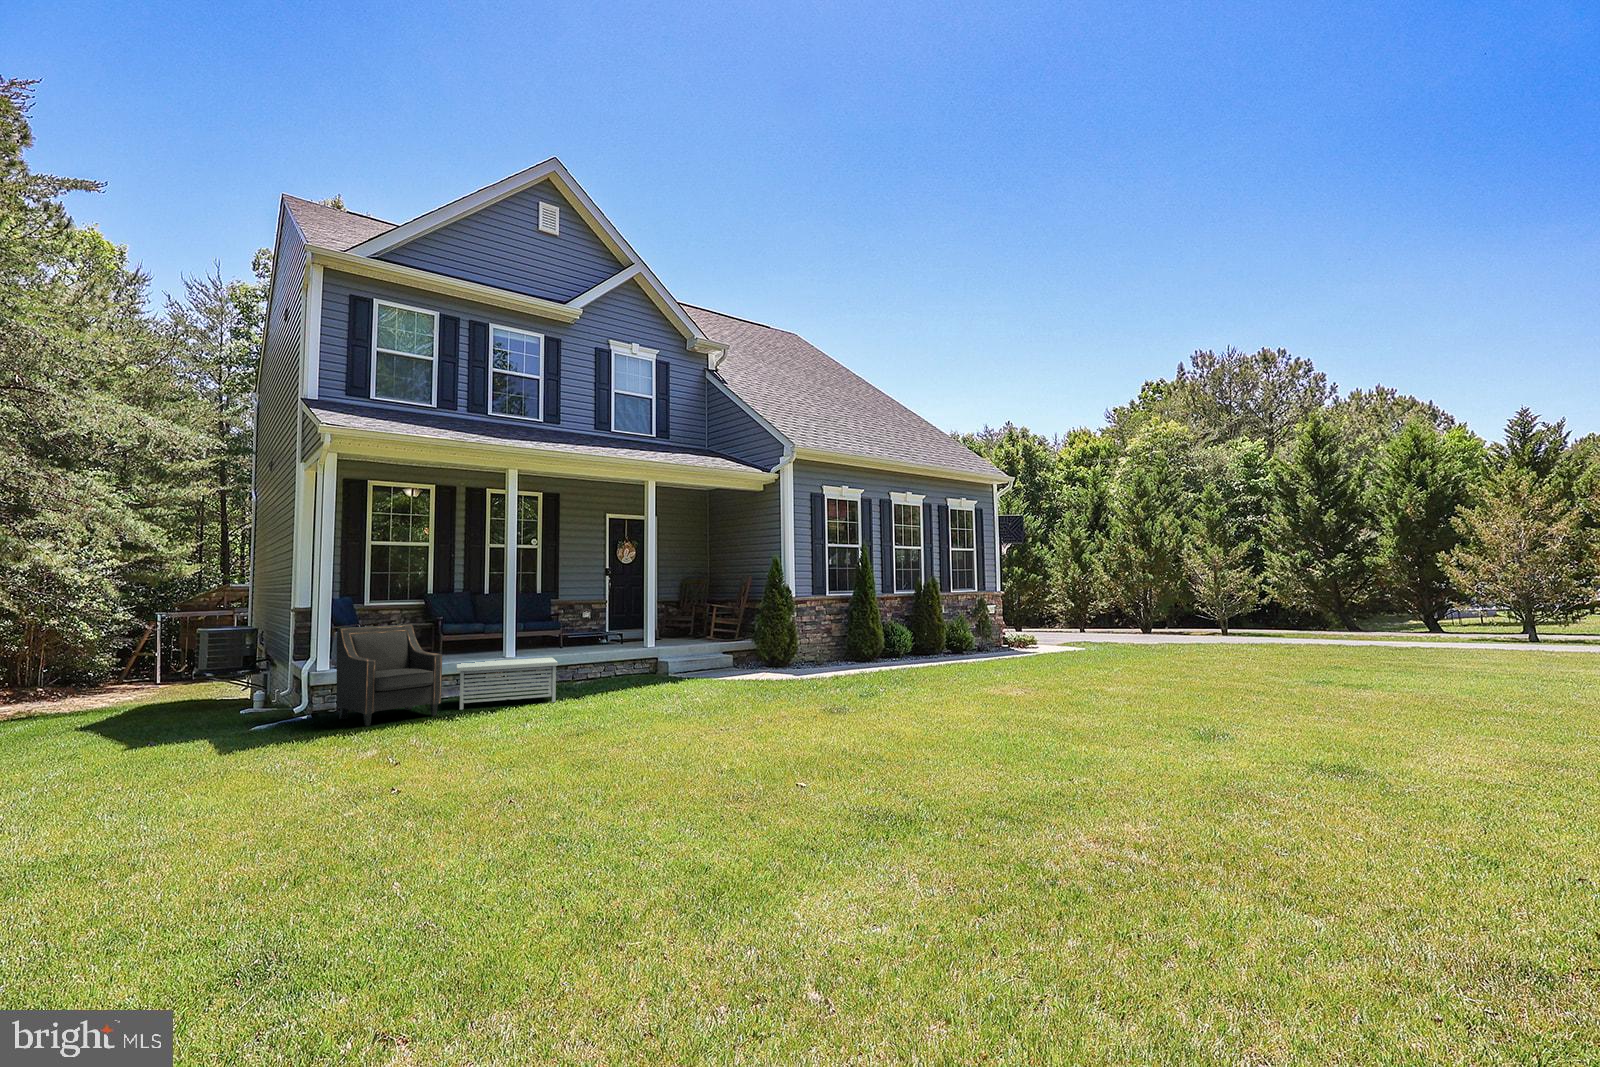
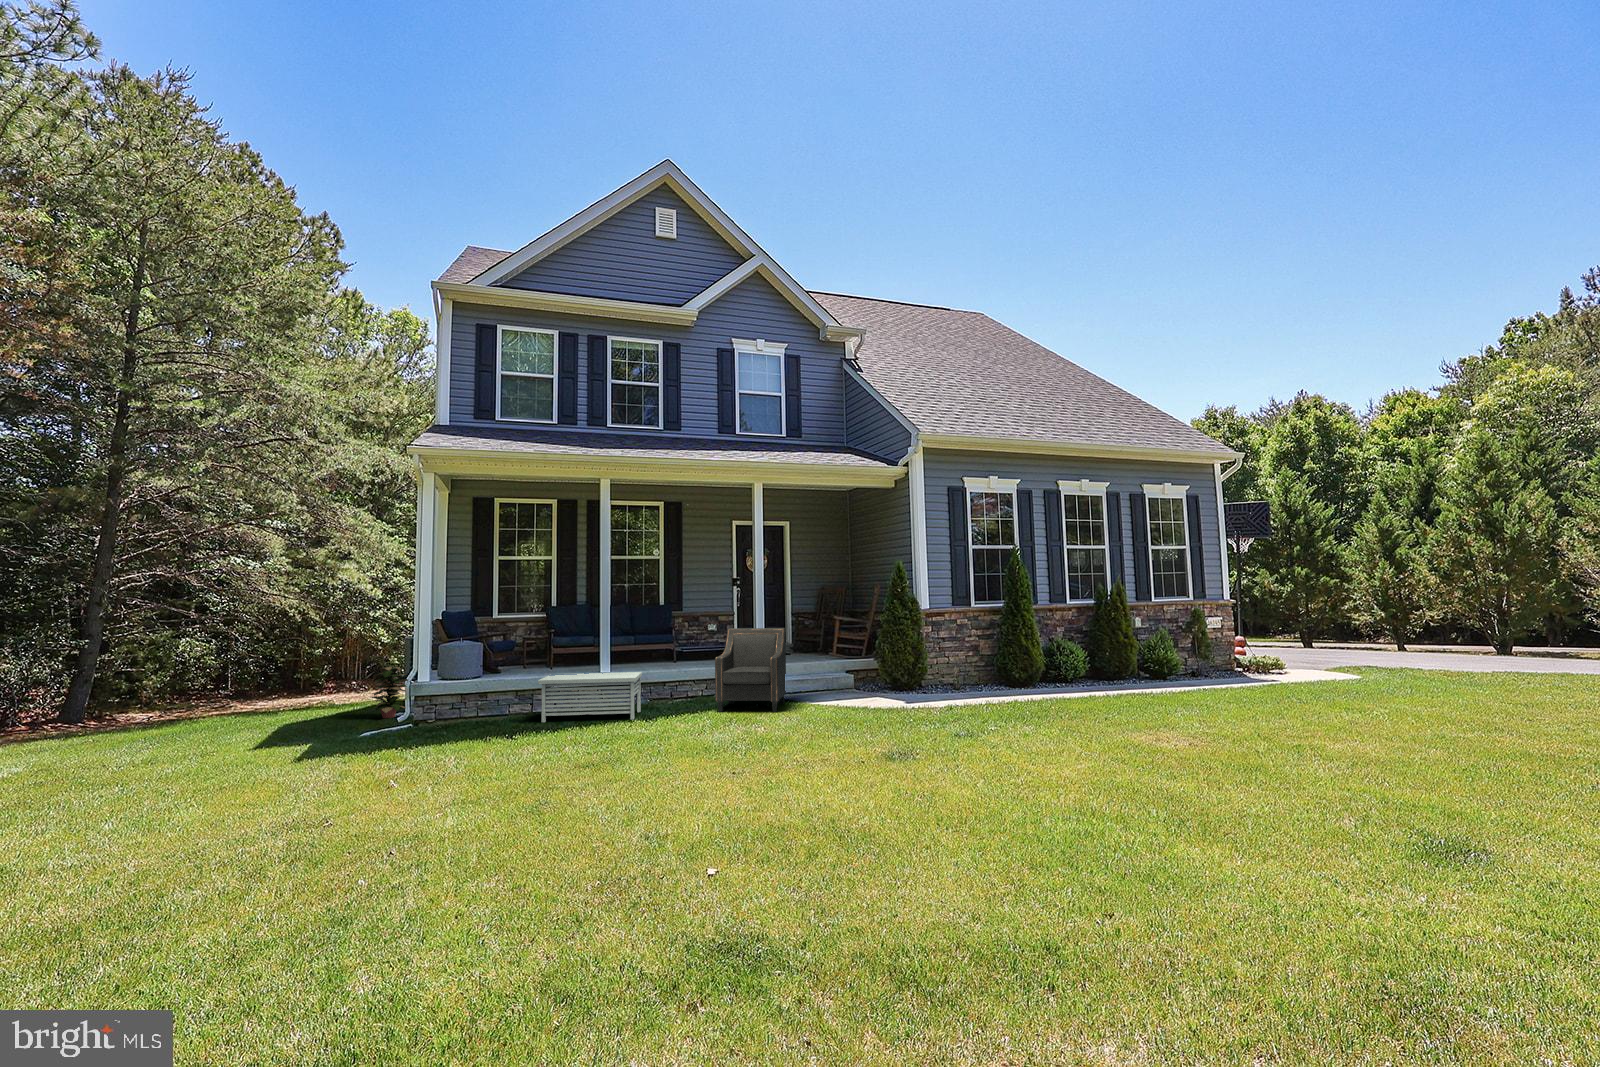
chair: present [337,624,442,726] -> present [715,628,786,712]
decorative plant: none [236,660,288,717] -> present [371,667,408,718]

